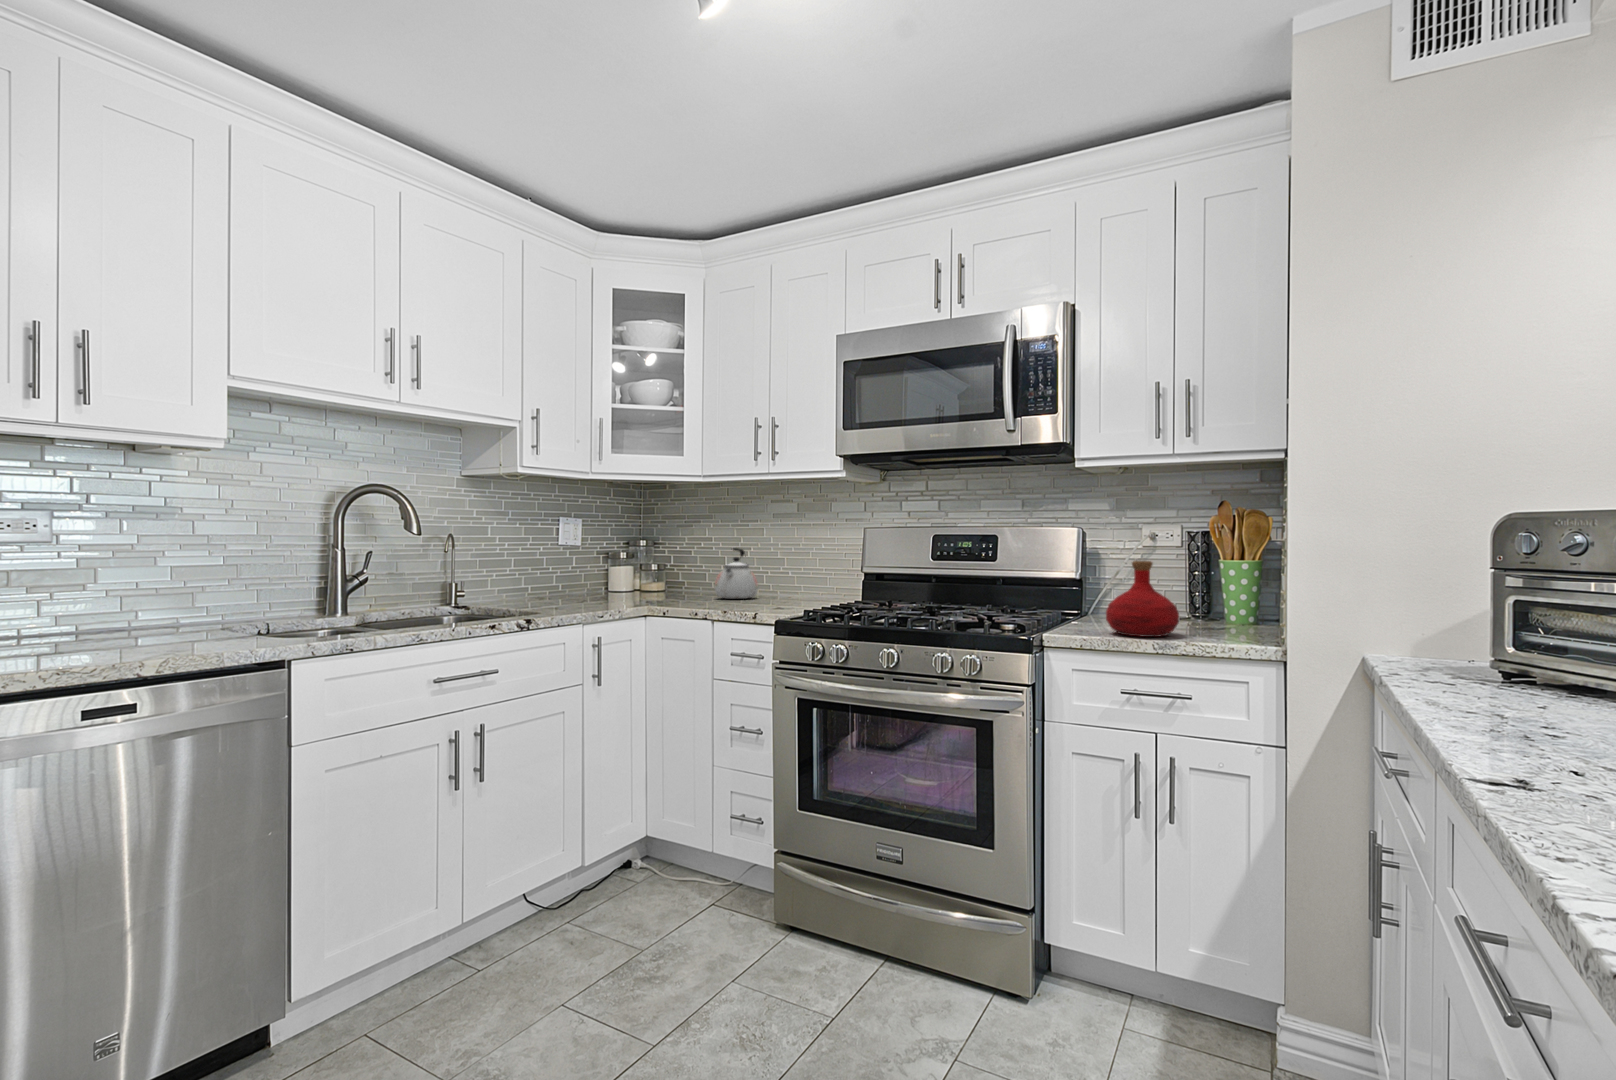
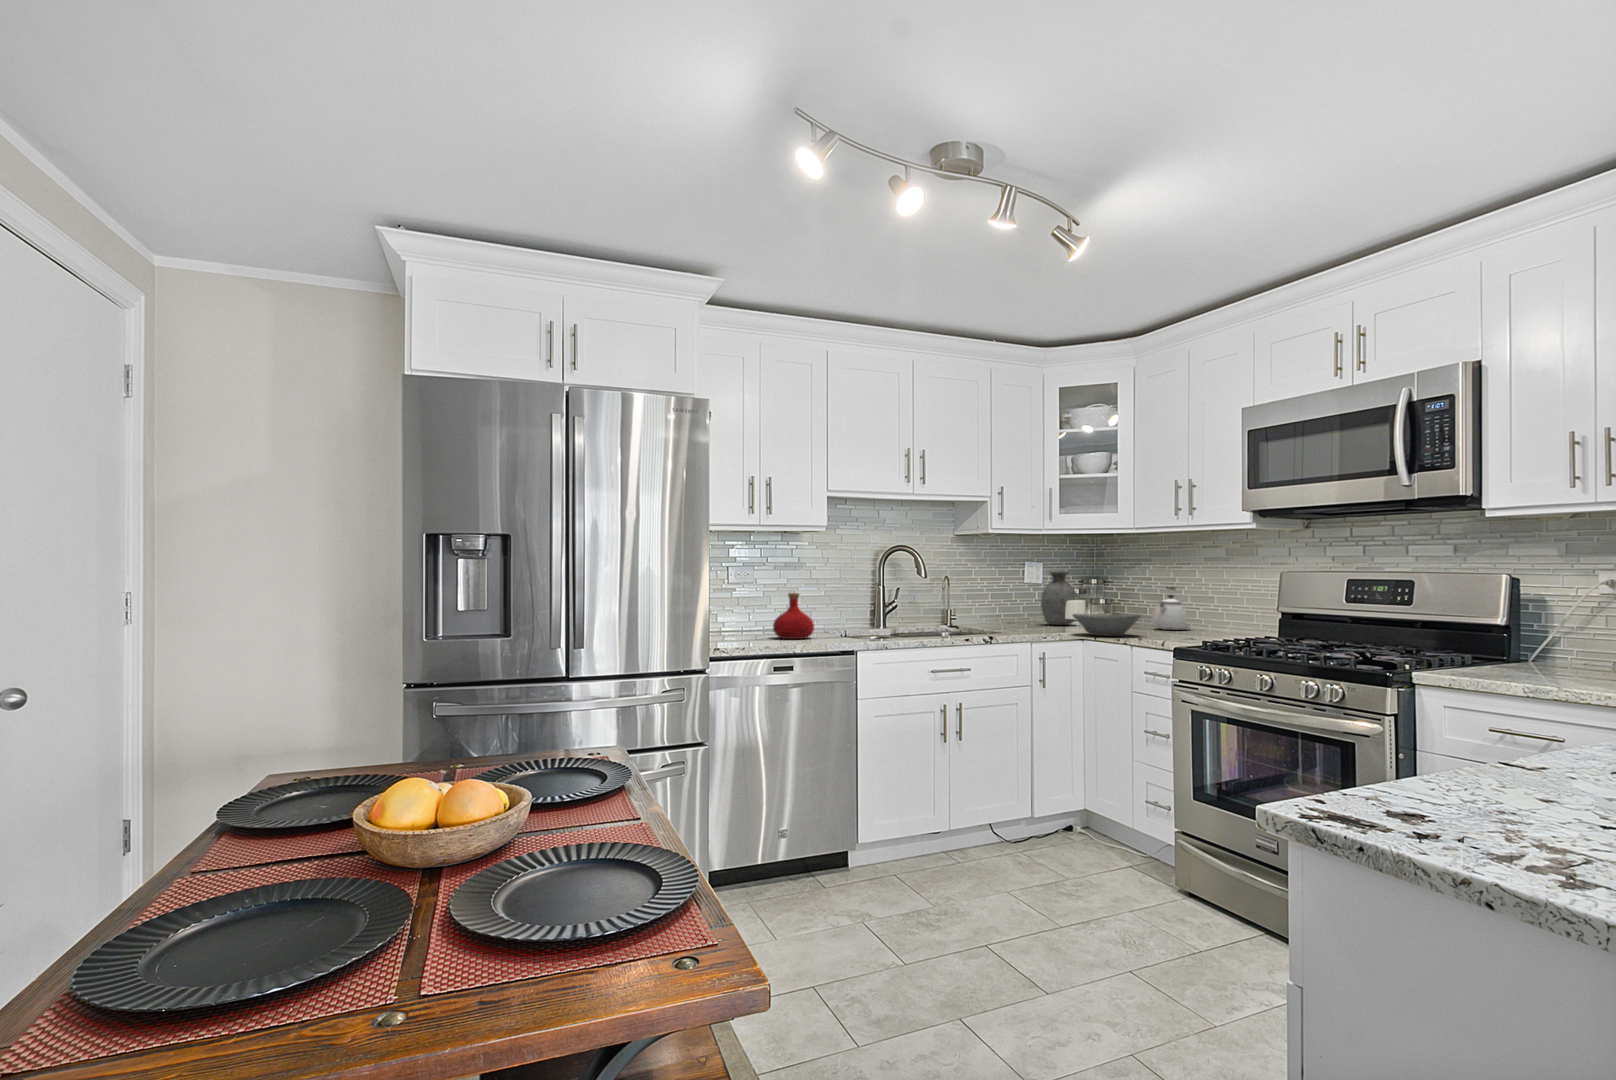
vase: none [577,530,627,599] -> present [1041,572,1077,625]
bottle: present [1106,561,1179,637] -> present [773,593,814,639]
bowl: none [635,581,720,611] -> present [1073,614,1141,636]

